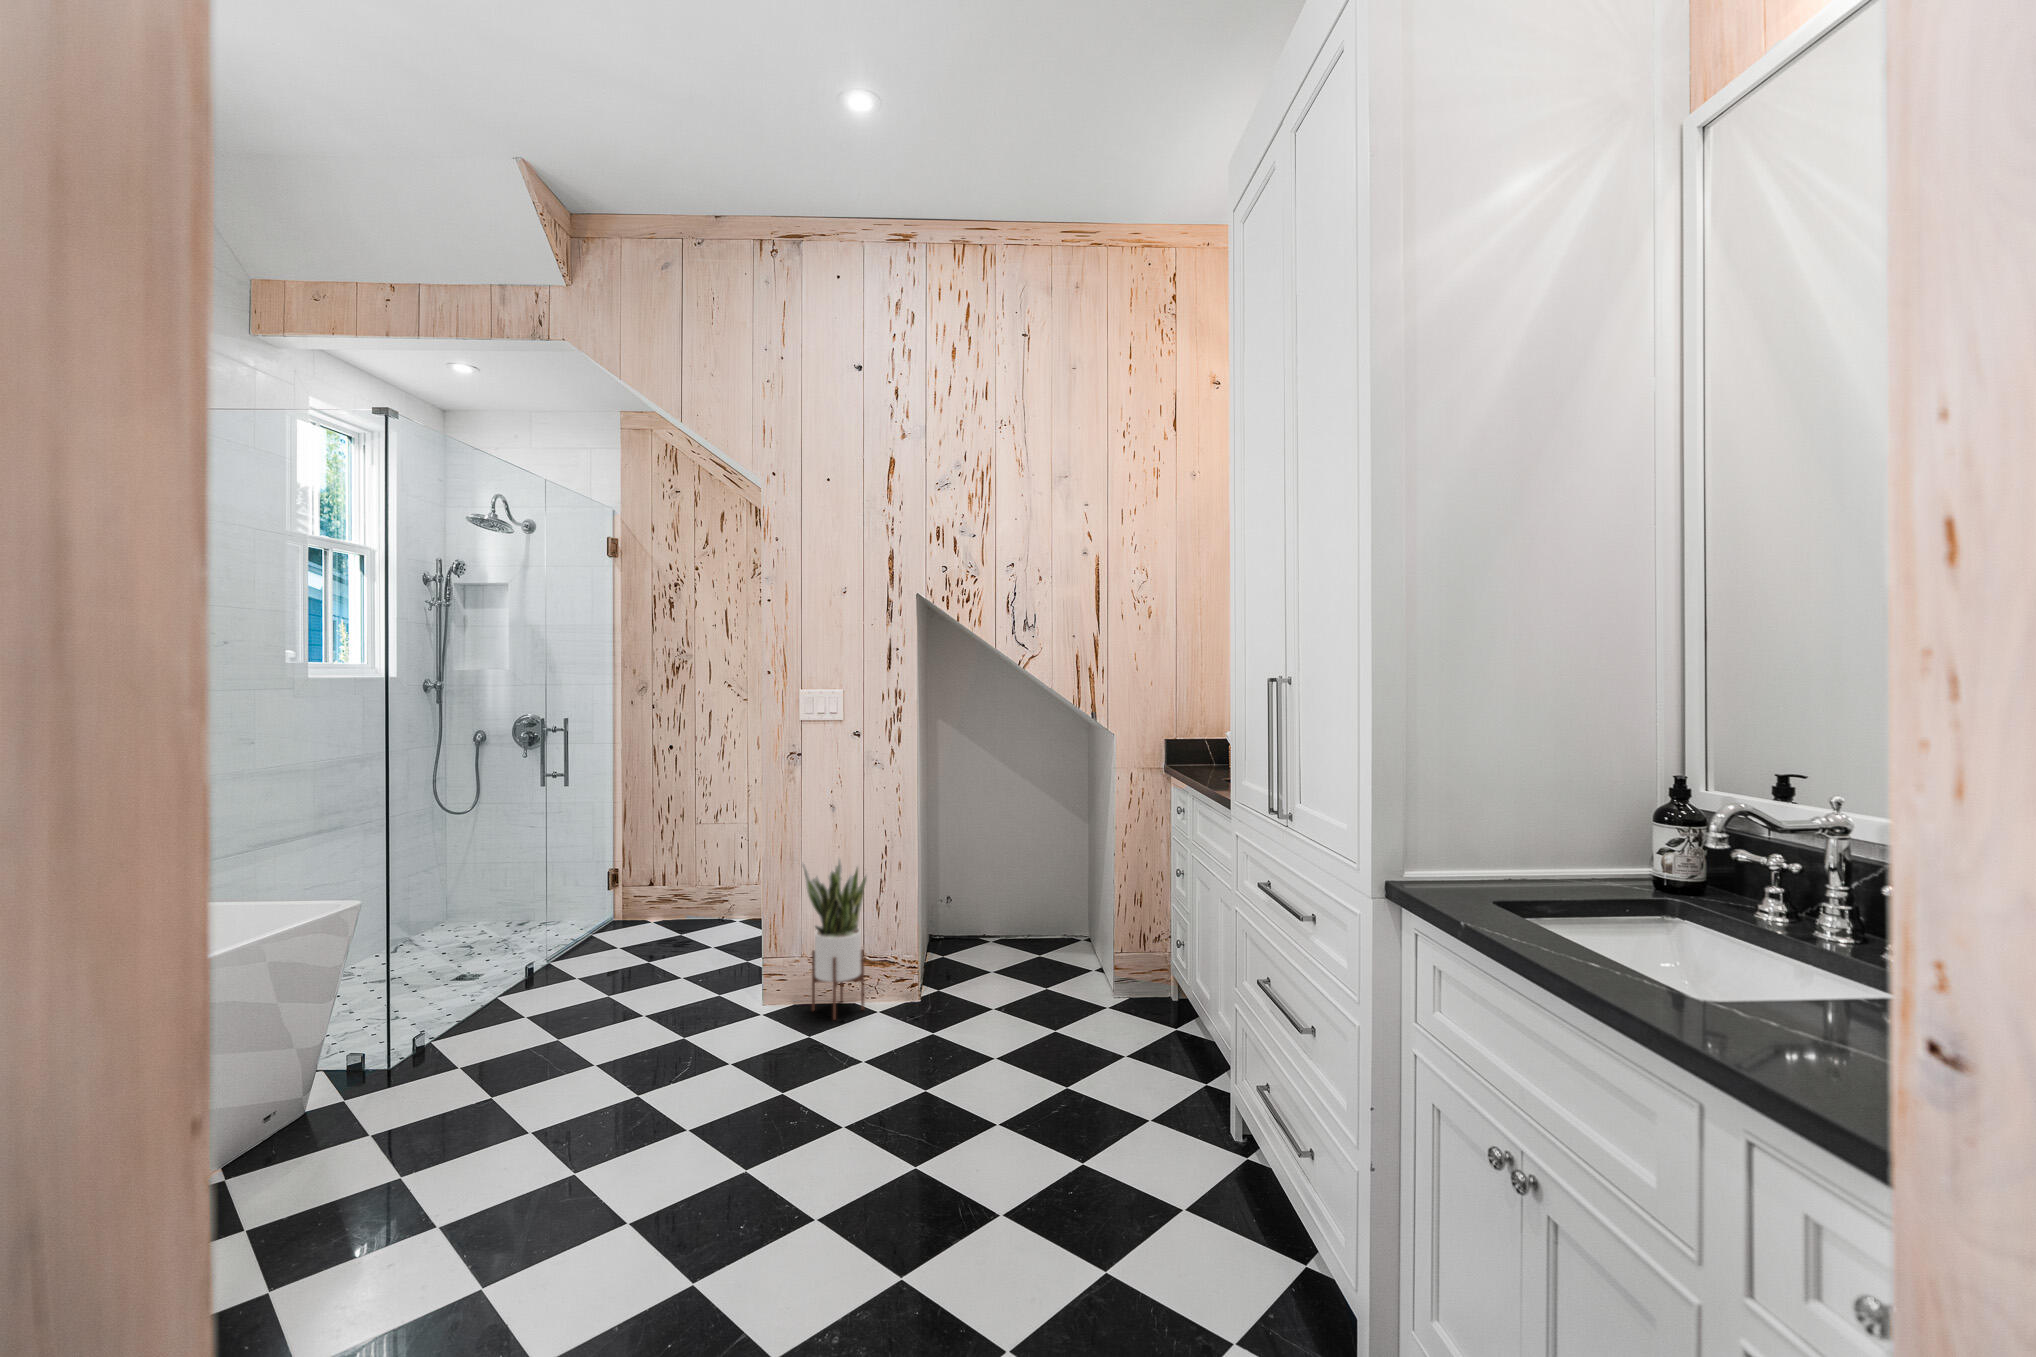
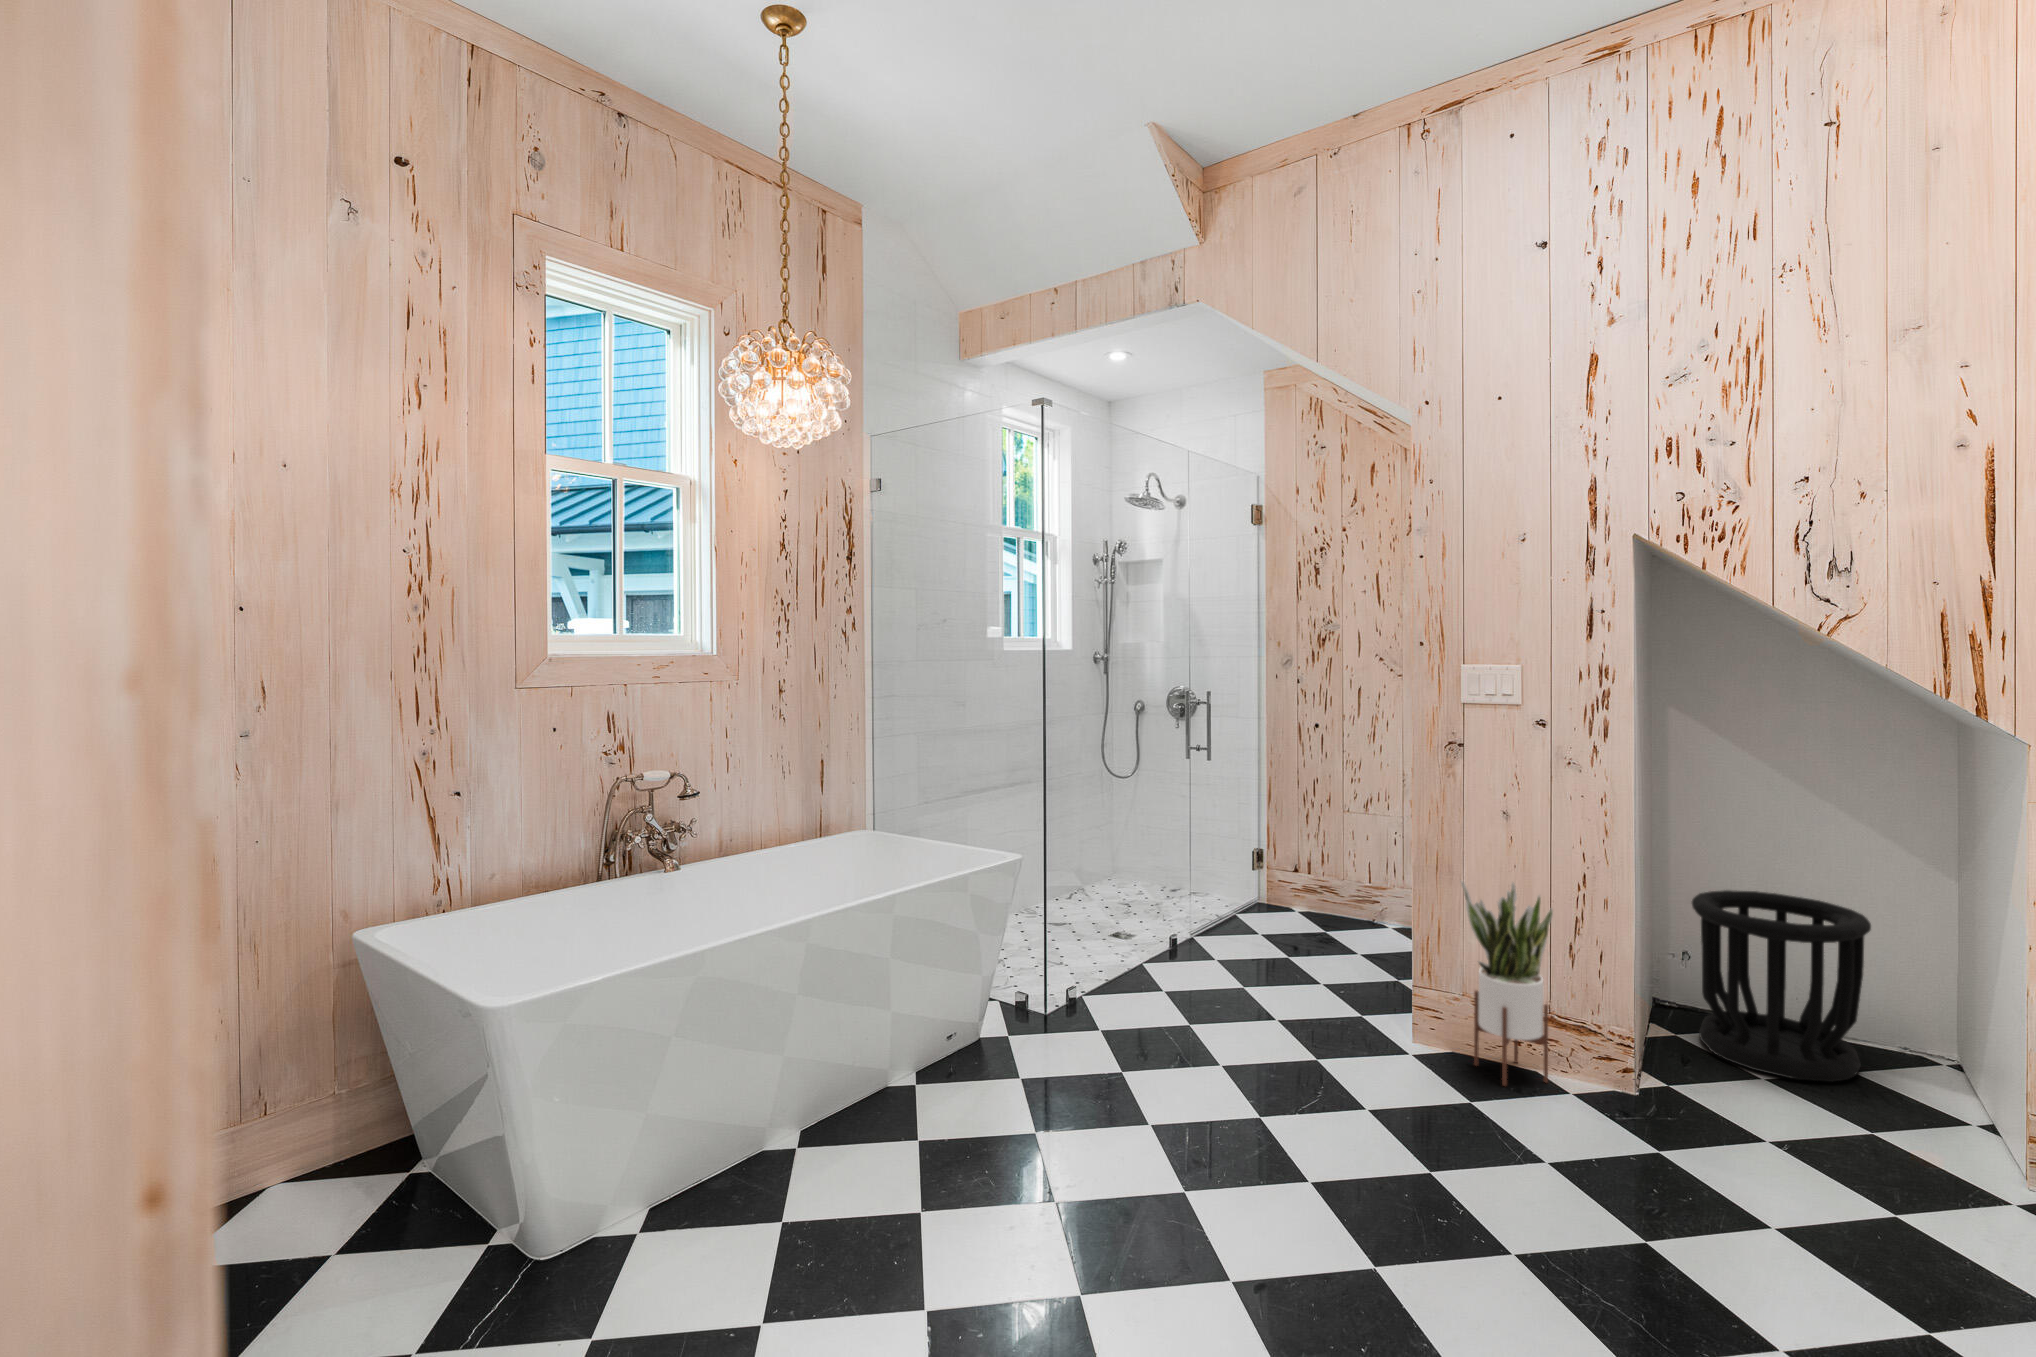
wastebasket: none [952,846,1047,969] -> present [1692,890,1871,1082]

